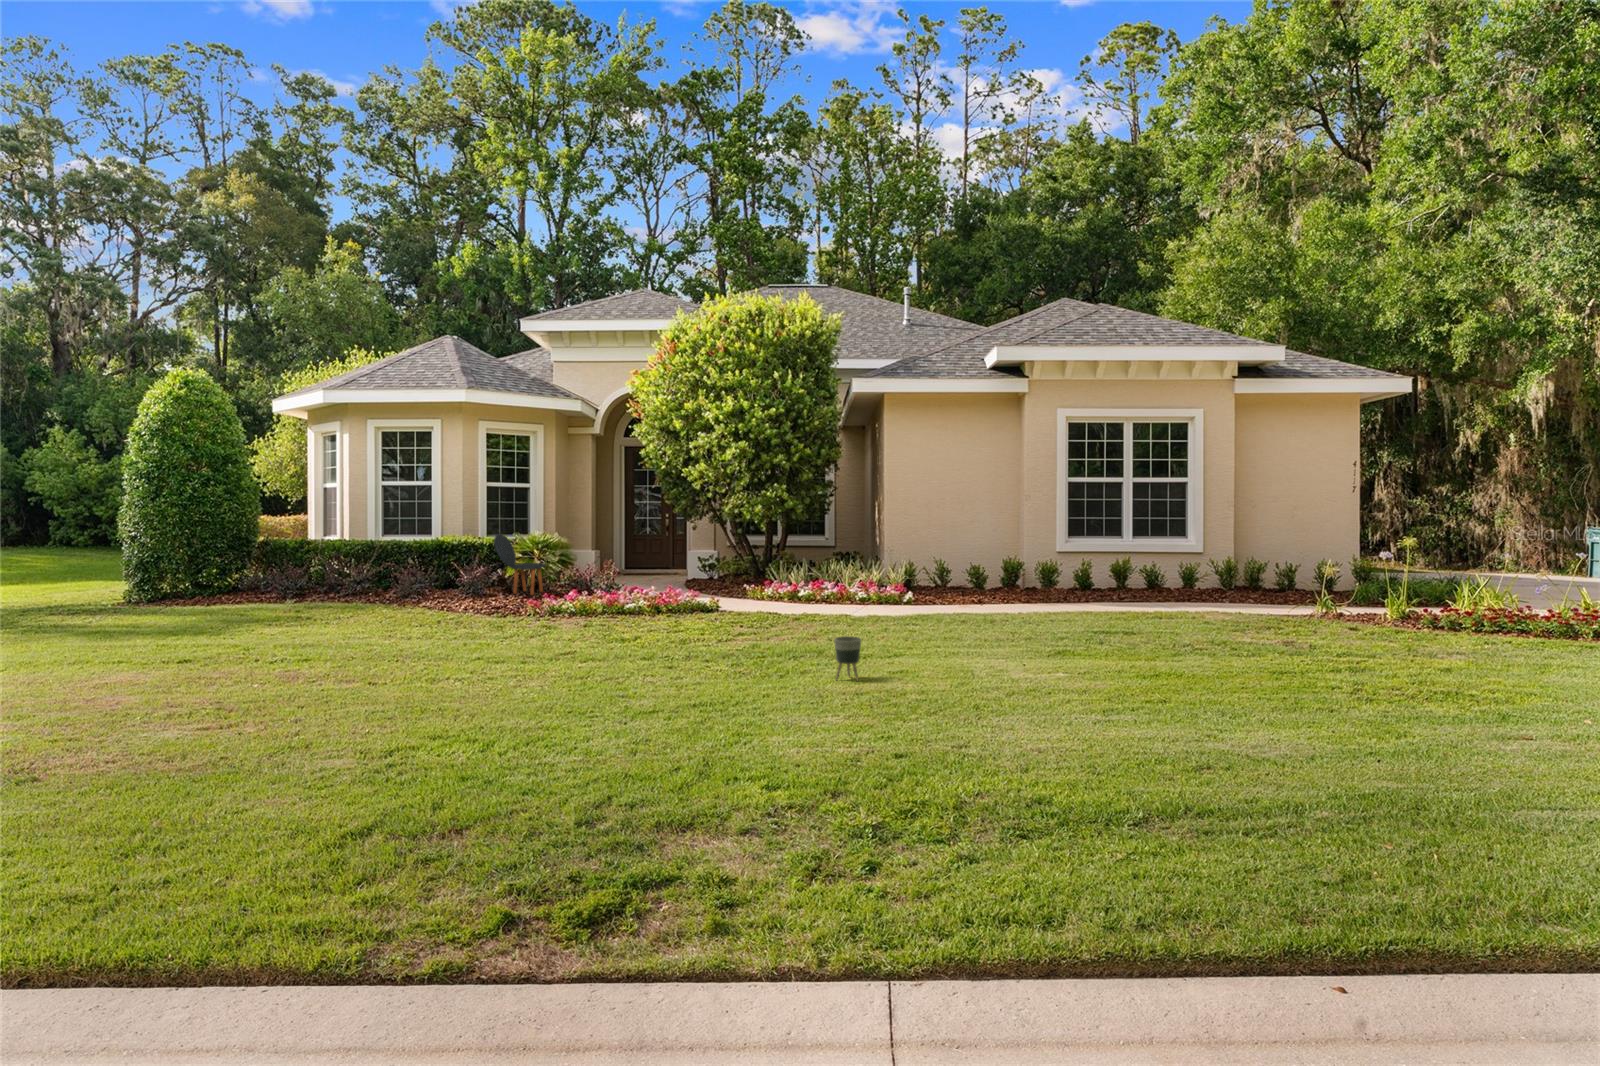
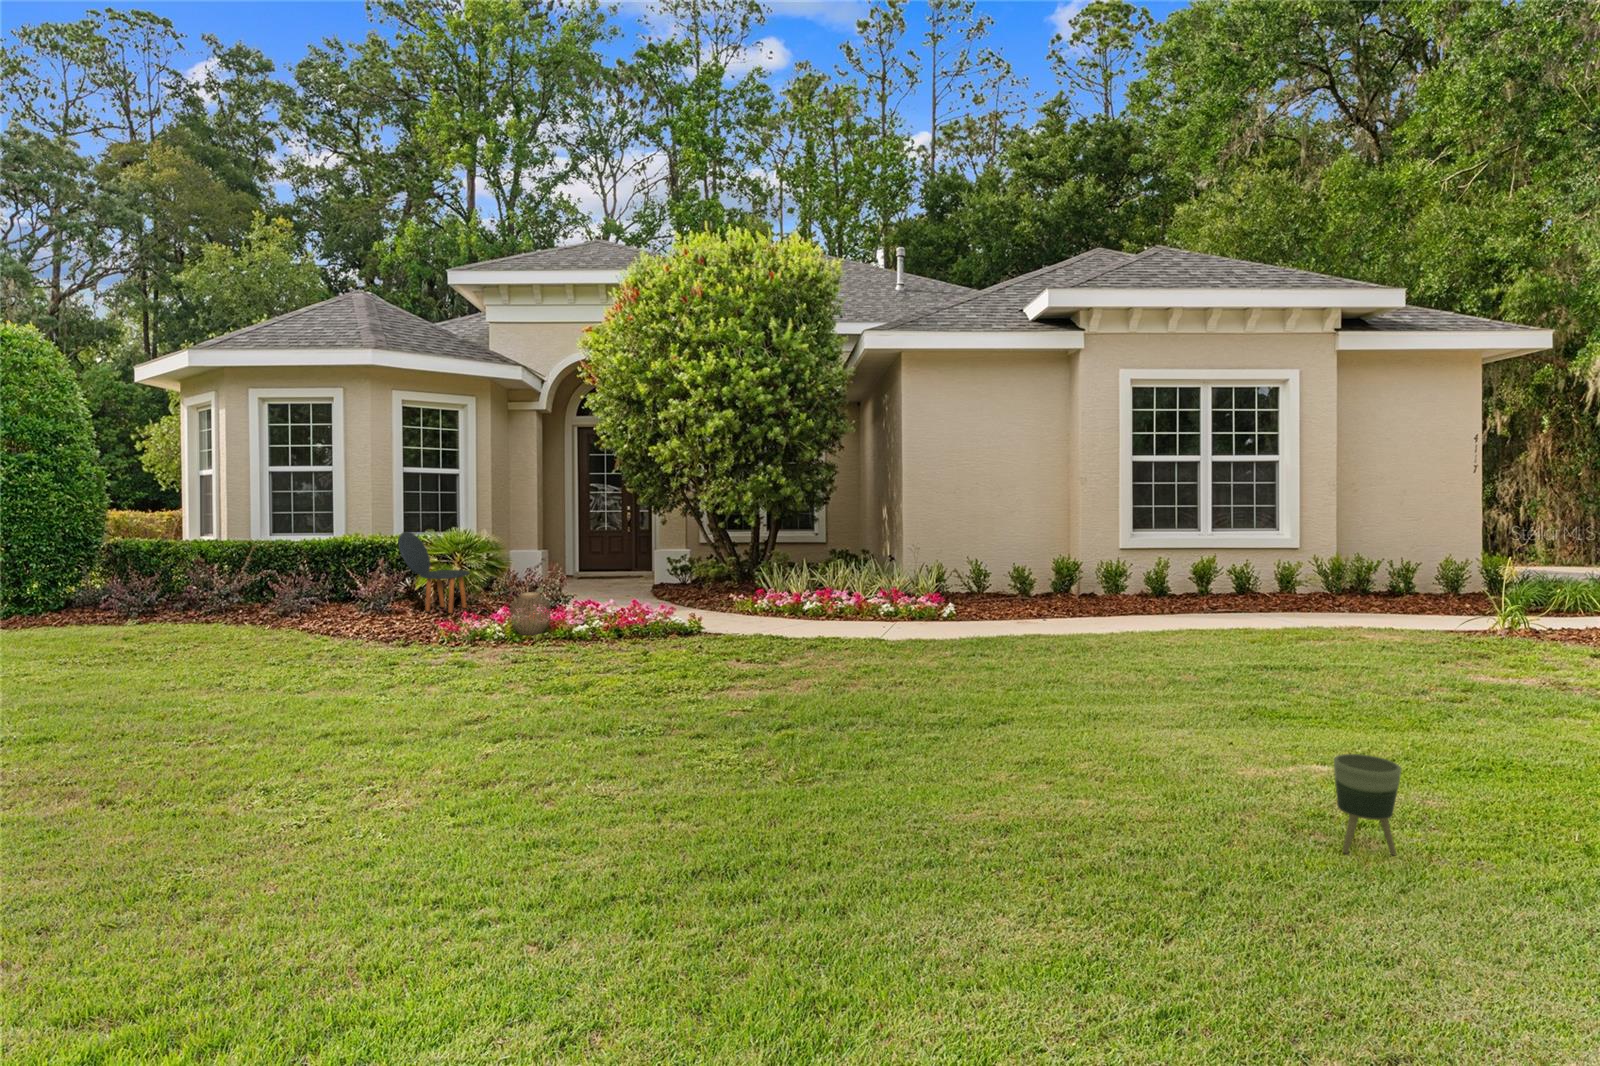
woven basket: none [580,578,609,609] -> present [510,592,551,635]
planter: present [834,636,861,681] -> present [1334,754,1401,855]

